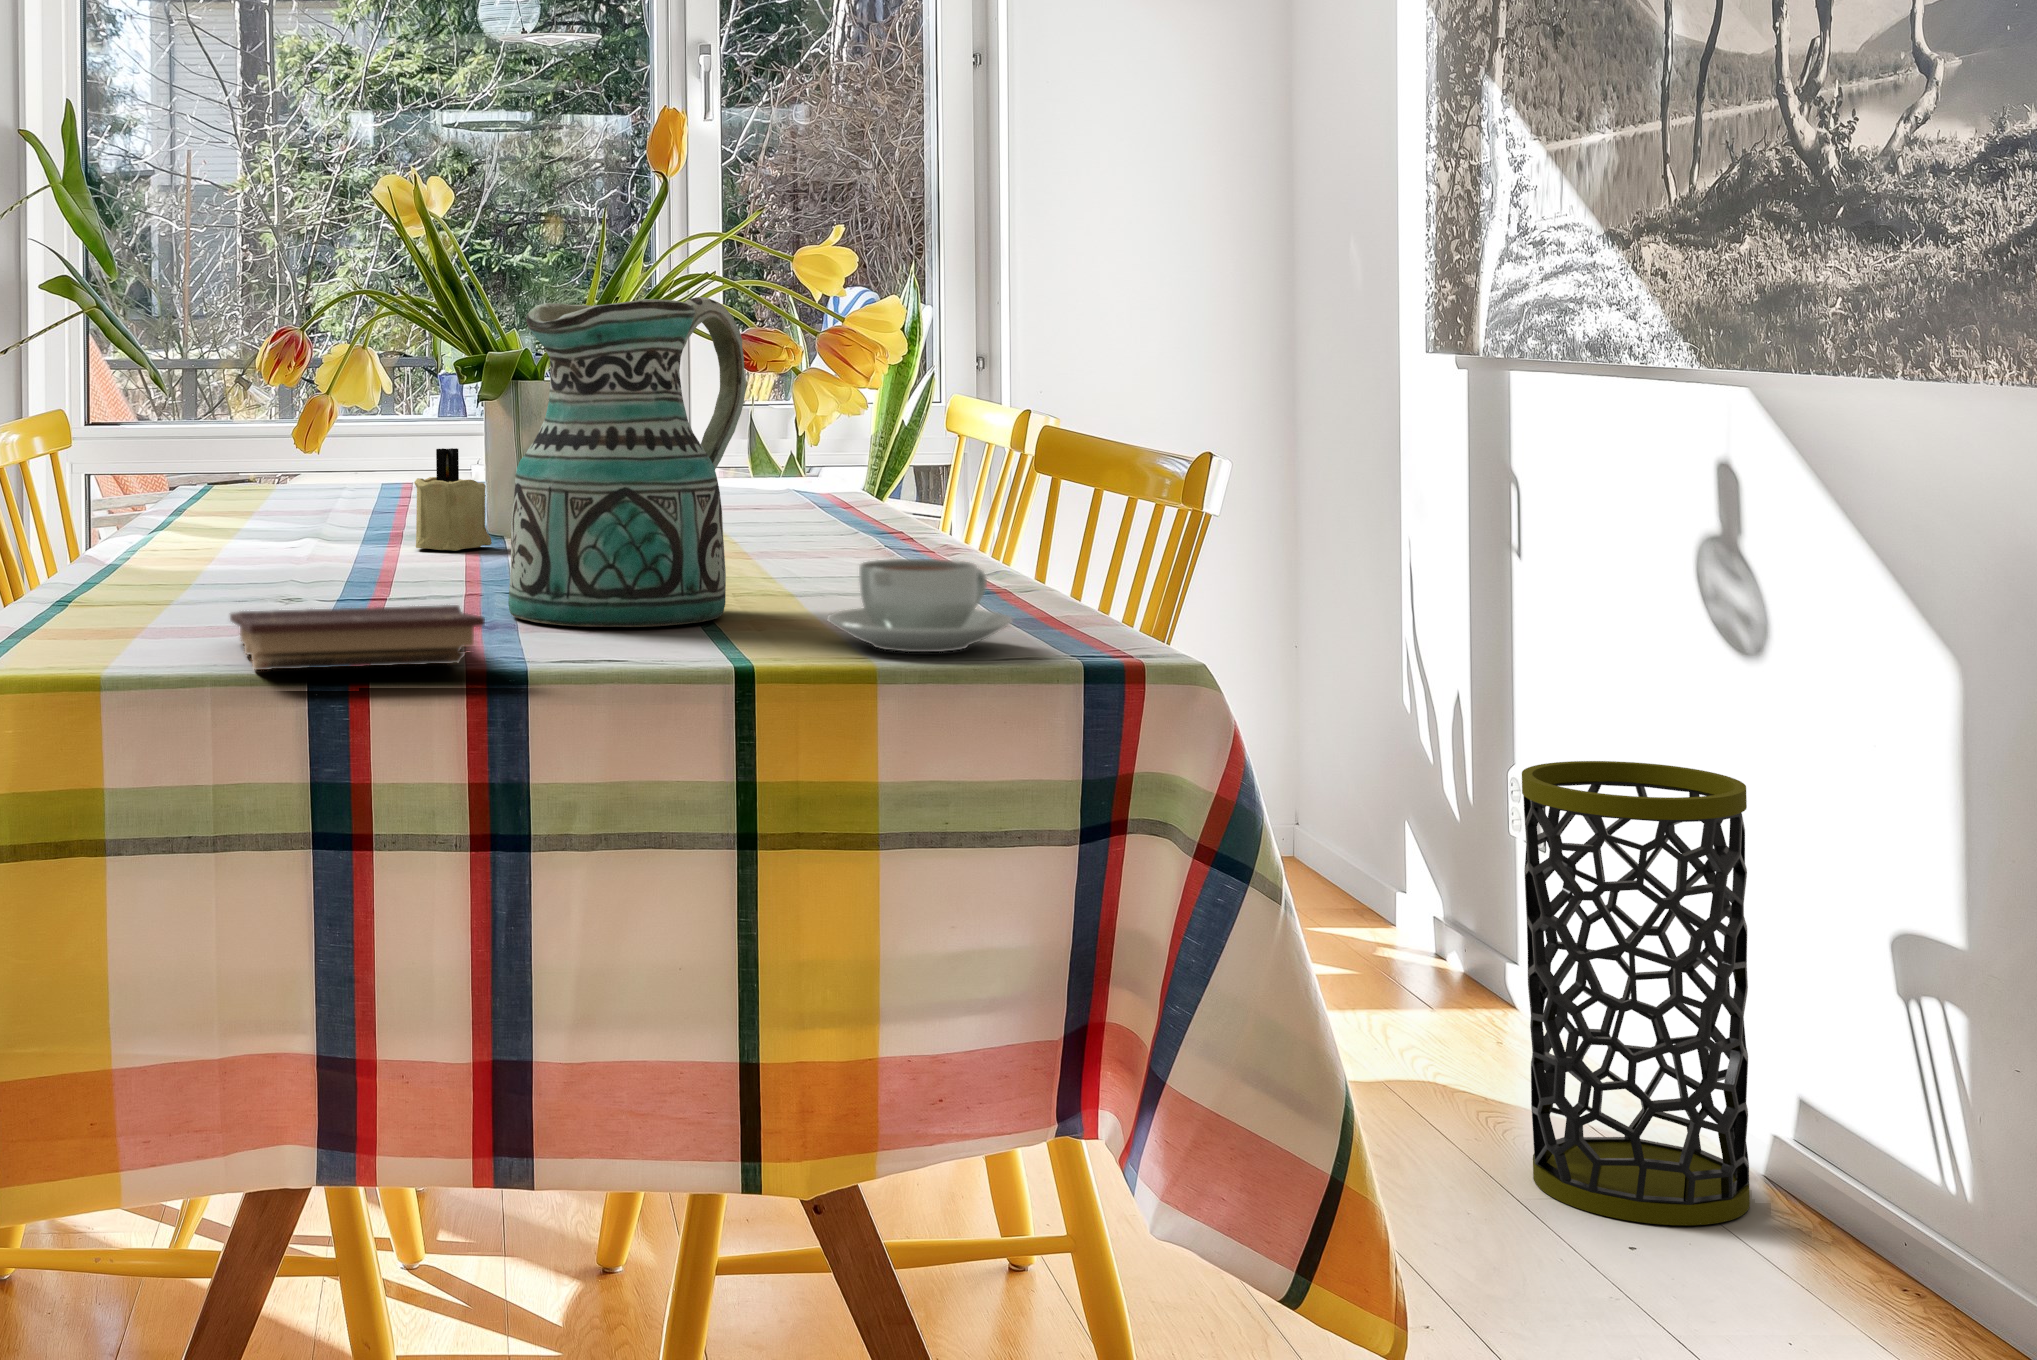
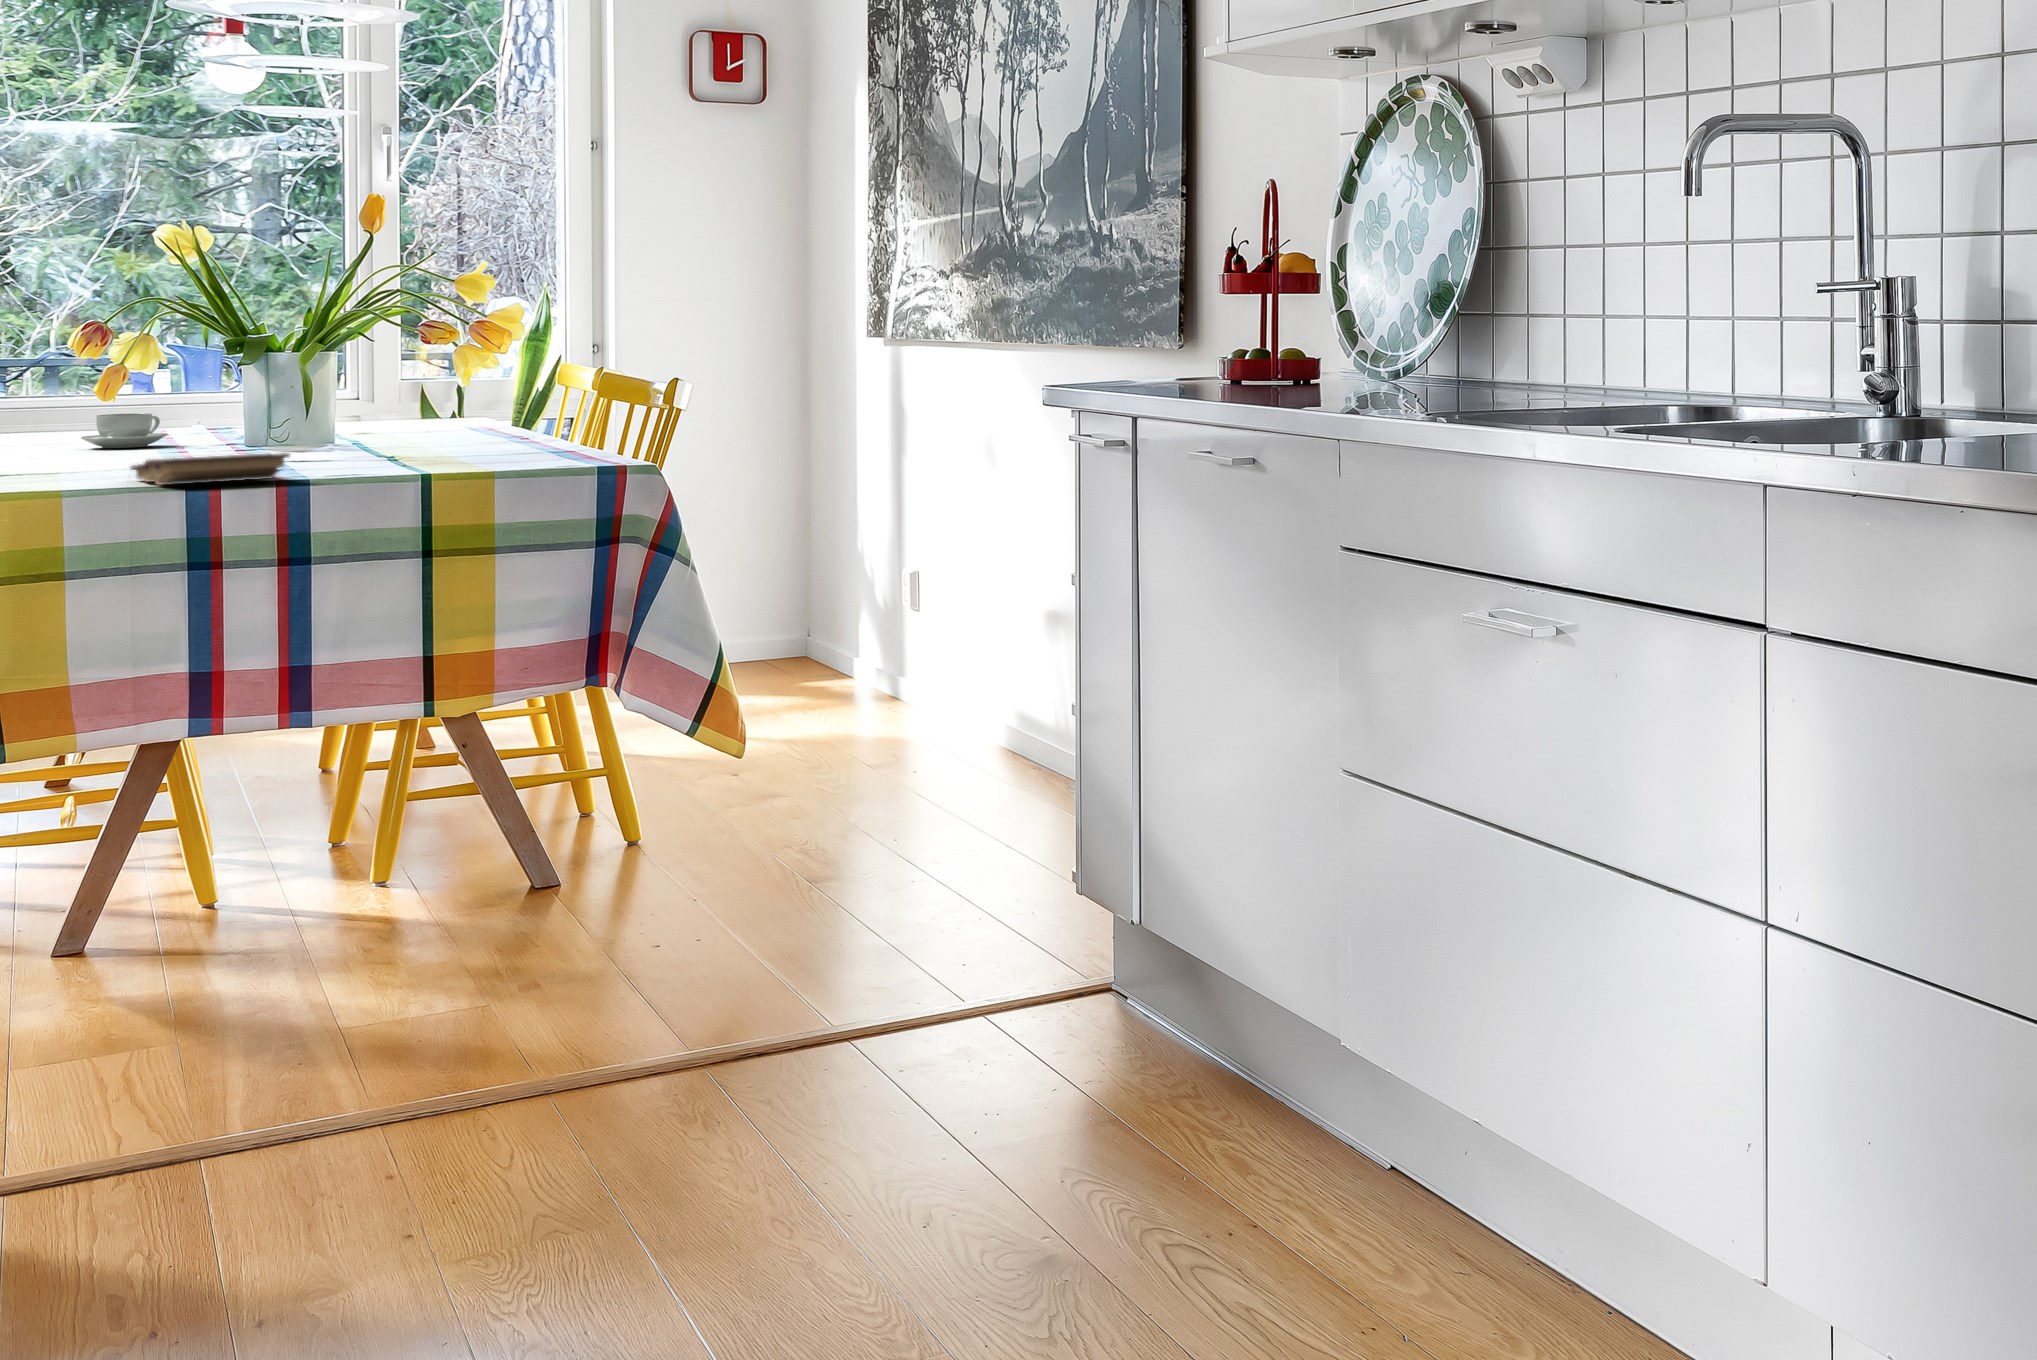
ceramic pitcher: present [508,297,746,627] -> none [288,306,425,468]
candle: present [414,448,492,551] -> none [205,392,258,451]
coffee cup: present [827,559,1012,652] -> present [81,413,168,448]
trash can: present [1522,761,1750,1225] -> none [875,543,982,766]

